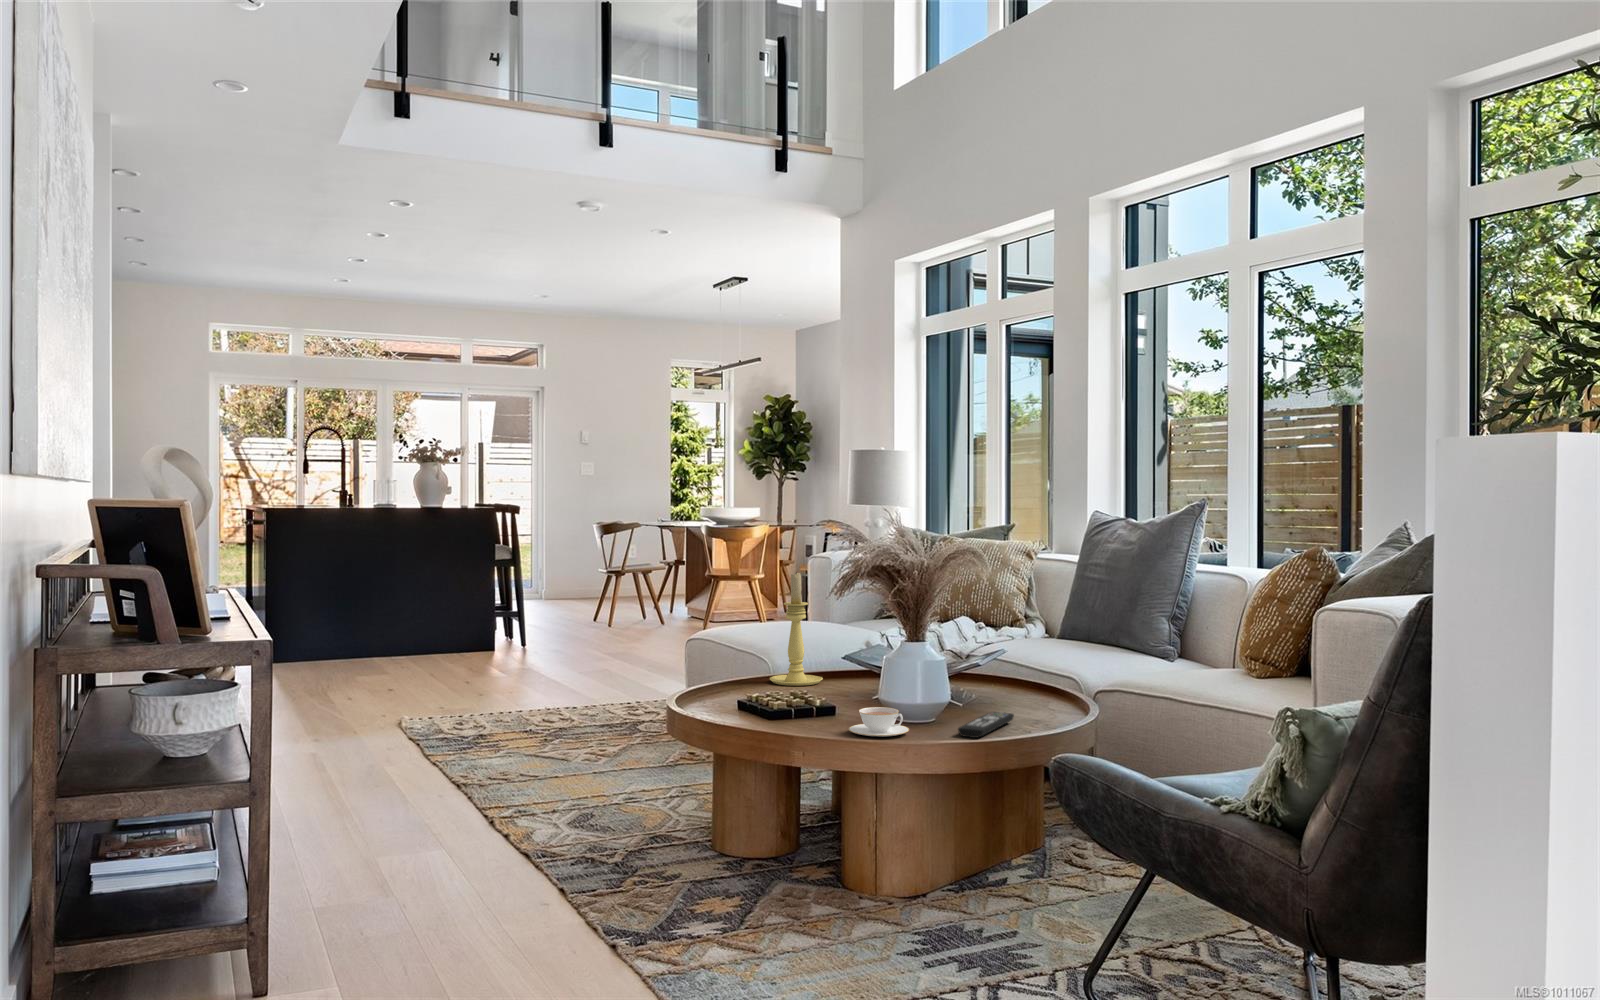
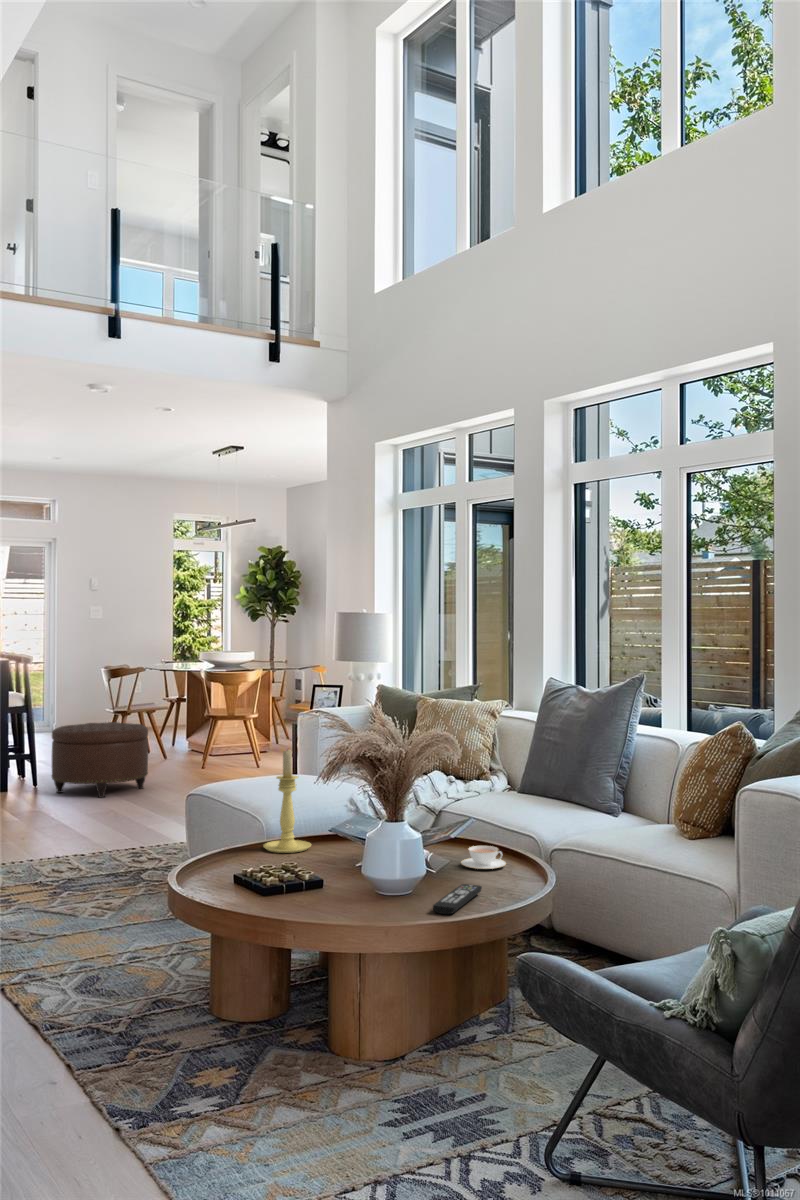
ottoman: none [541,578,644,657] -> present [52,722,148,798]
teacup: present [849,707,909,736] -> present [461,846,506,869]

